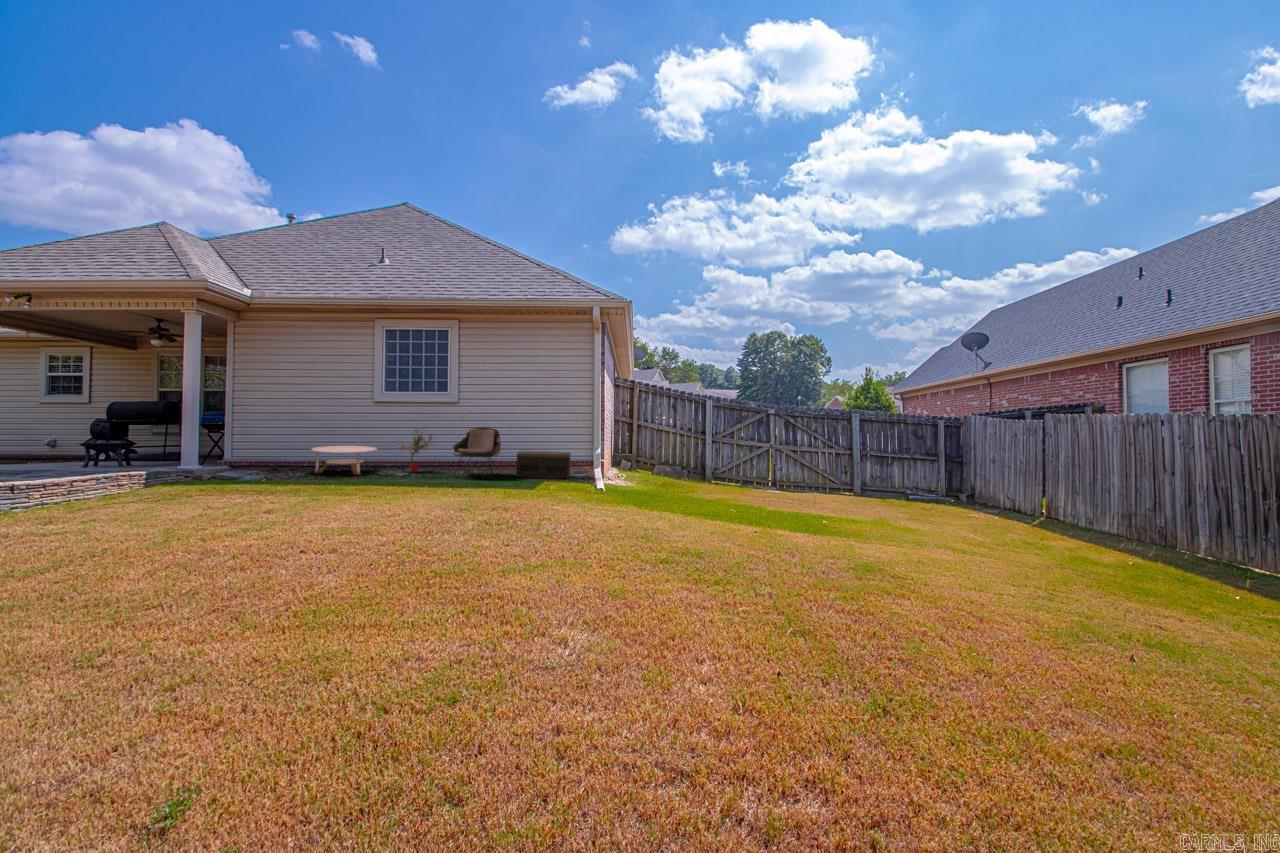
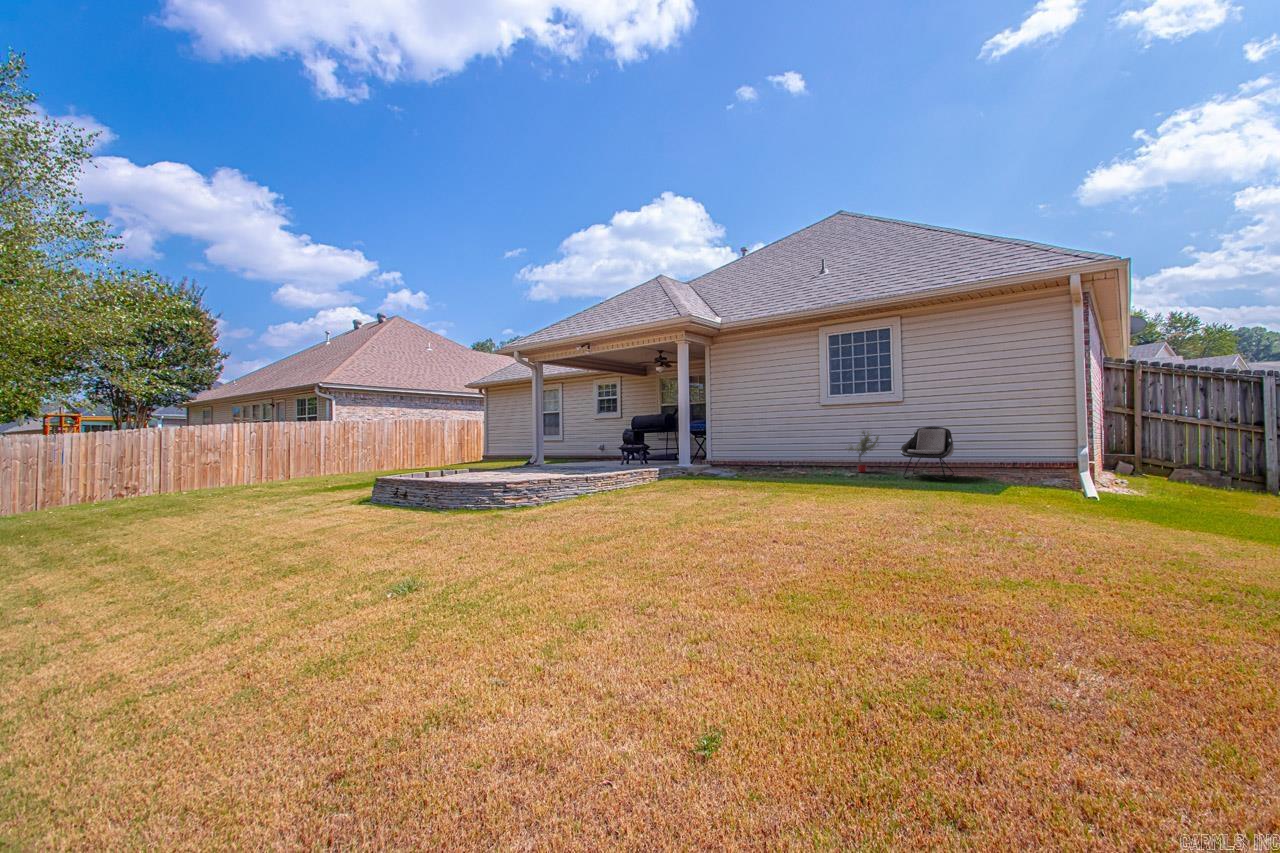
round table: present [312,446,376,475] -> none [774,447,827,474]
storage bench: present [516,450,571,479] -> none [973,451,1043,484]

